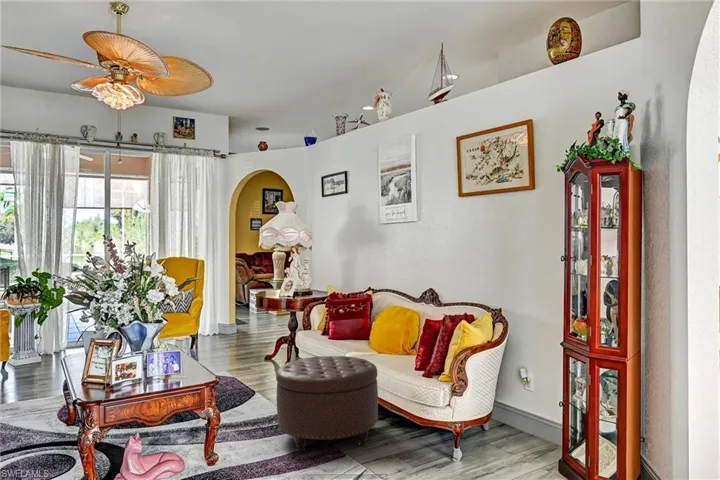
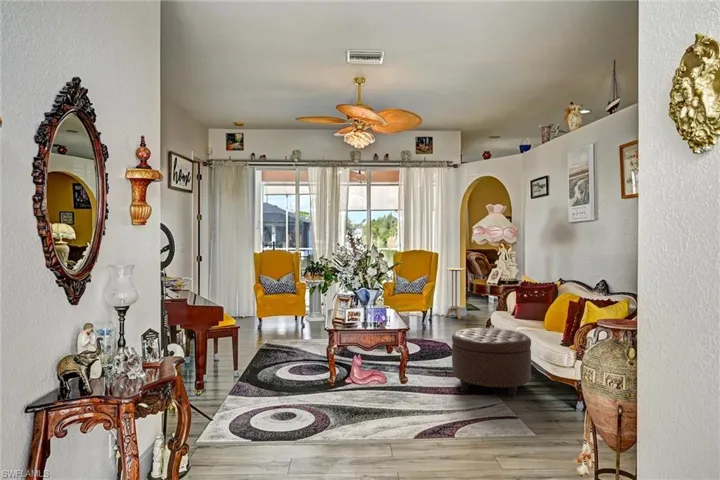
side table: none [218,283,242,347] -> present [445,268,465,319]

